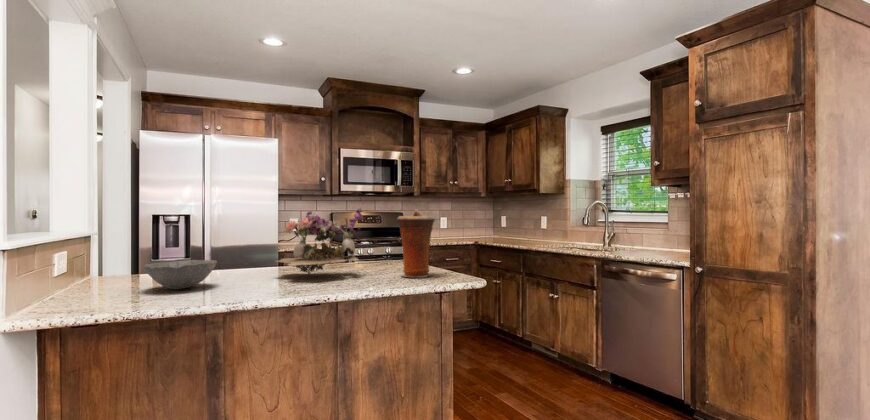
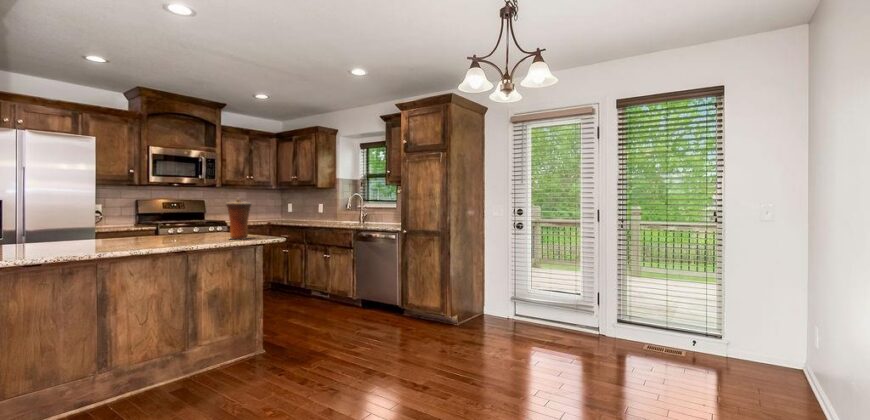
flower arrangement: present [276,207,363,275] -> none [131,196,200,242]
bowl: present [143,260,217,289] -> none [30,232,92,251]

